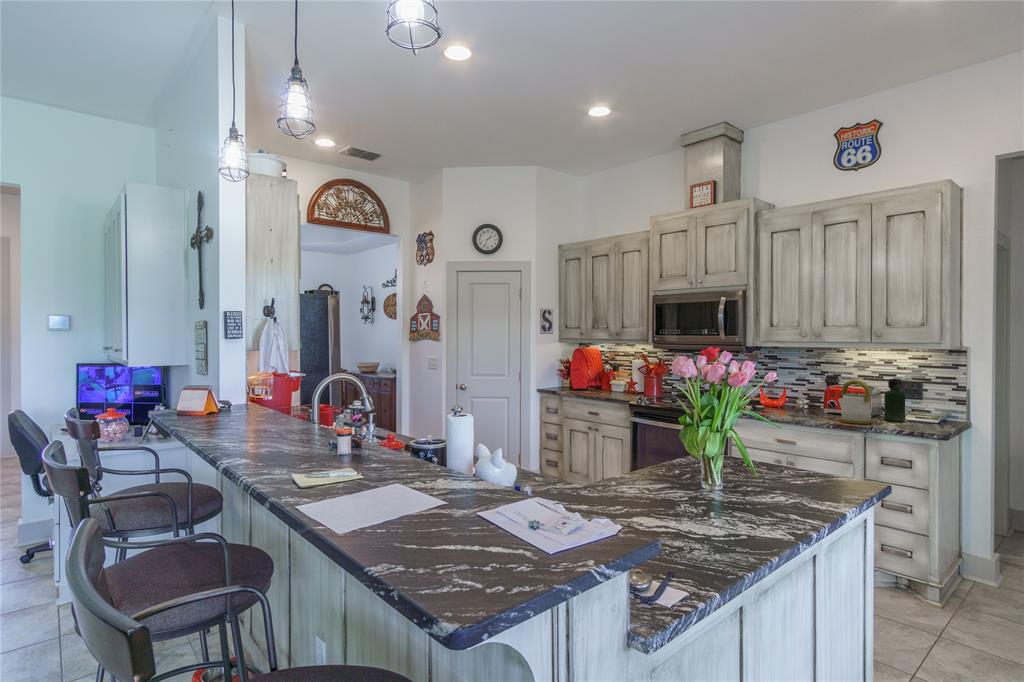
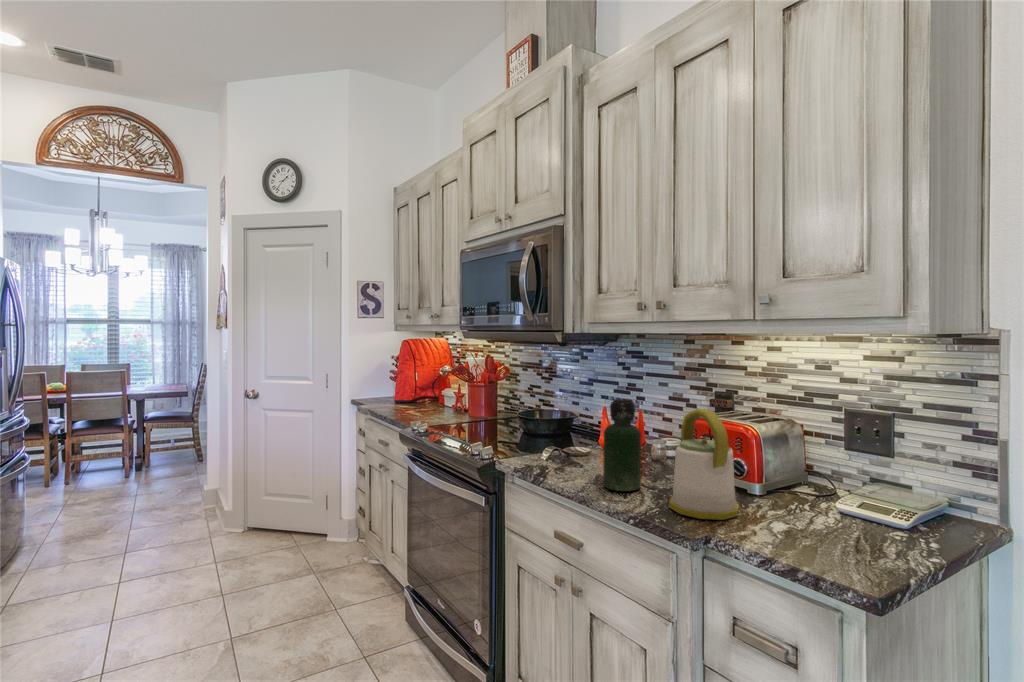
bottle: present [884,379,905,421] -> present [603,399,641,491]

